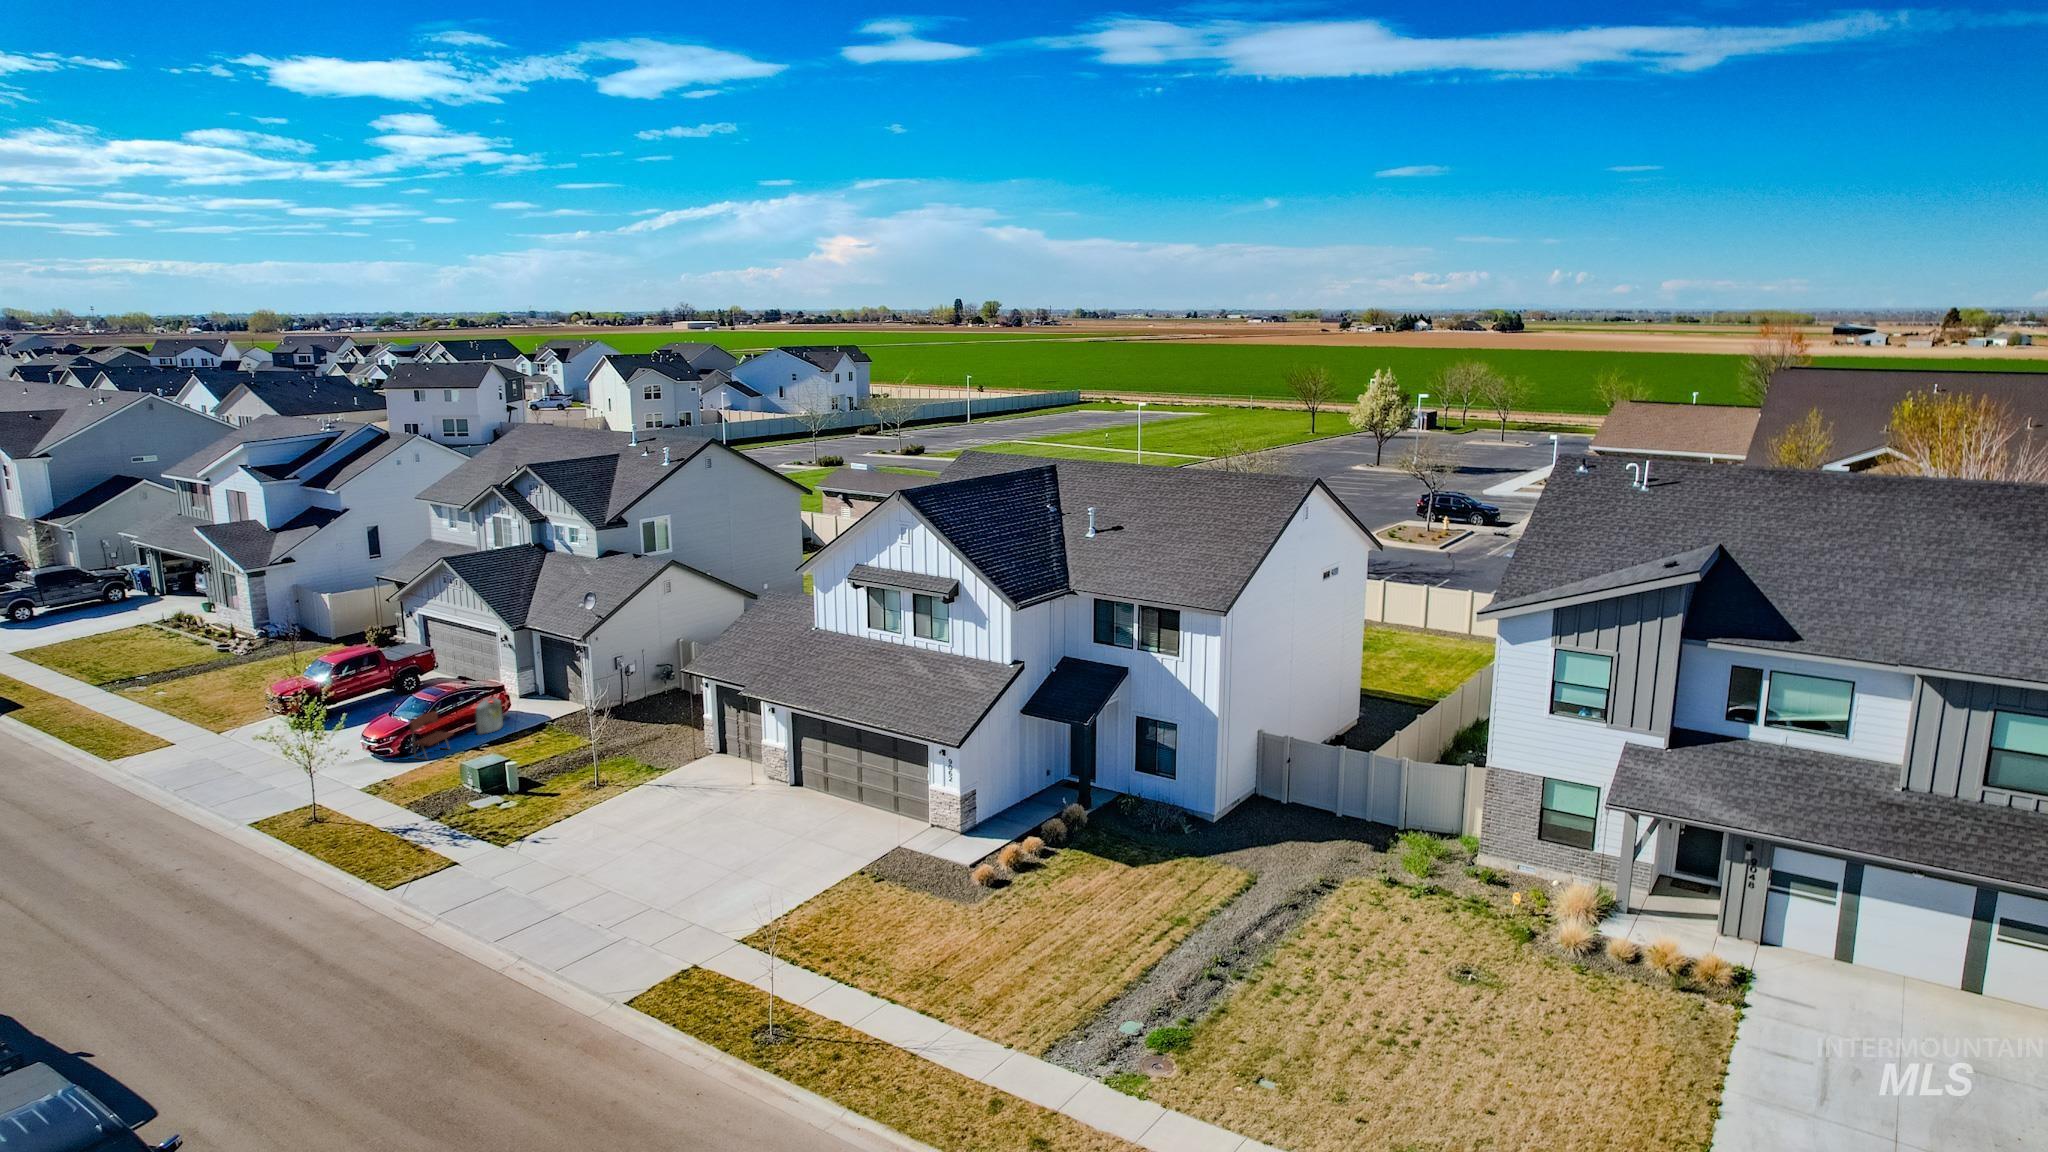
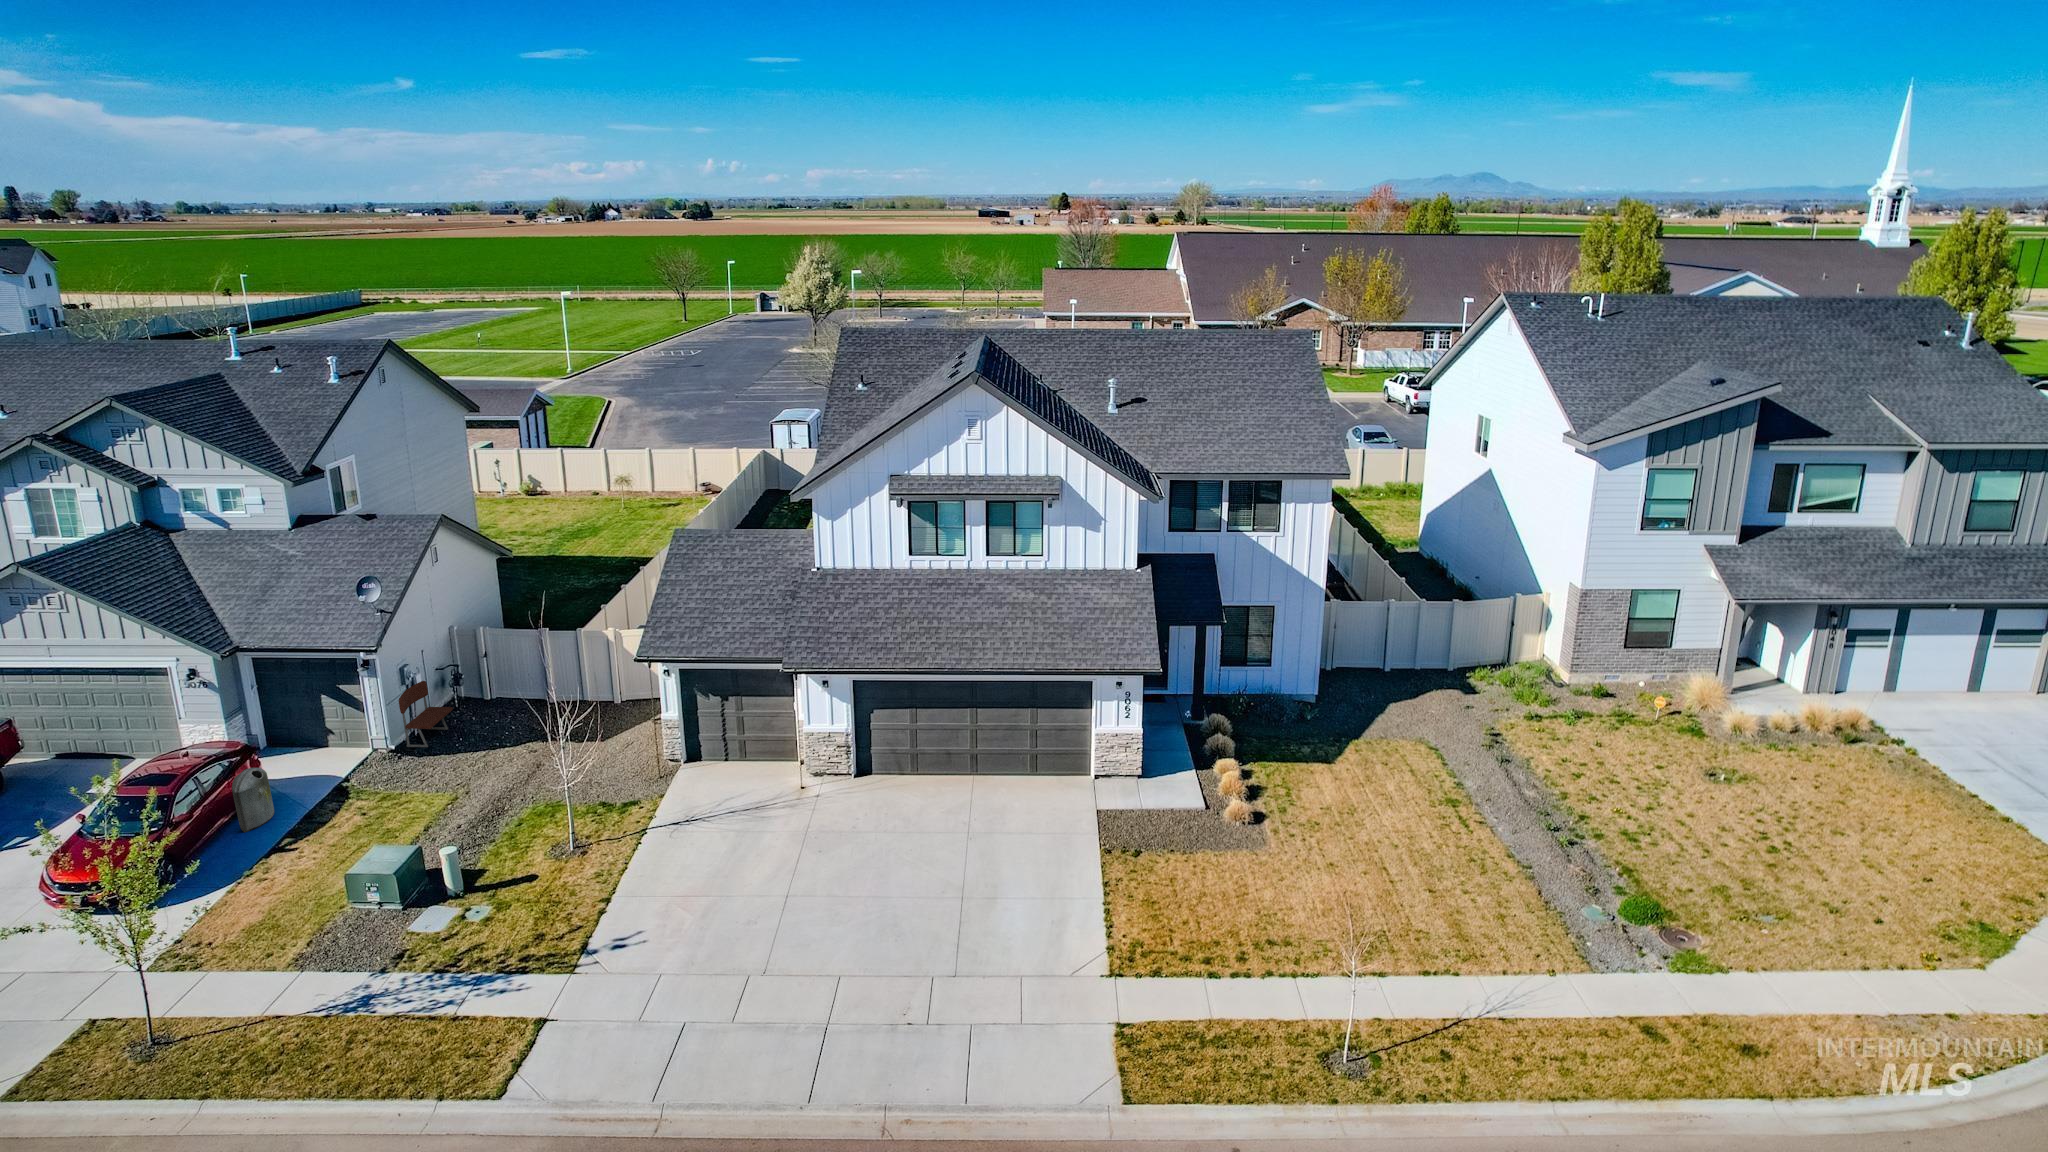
bench: present [409,711,453,760] -> present [399,681,453,747]

